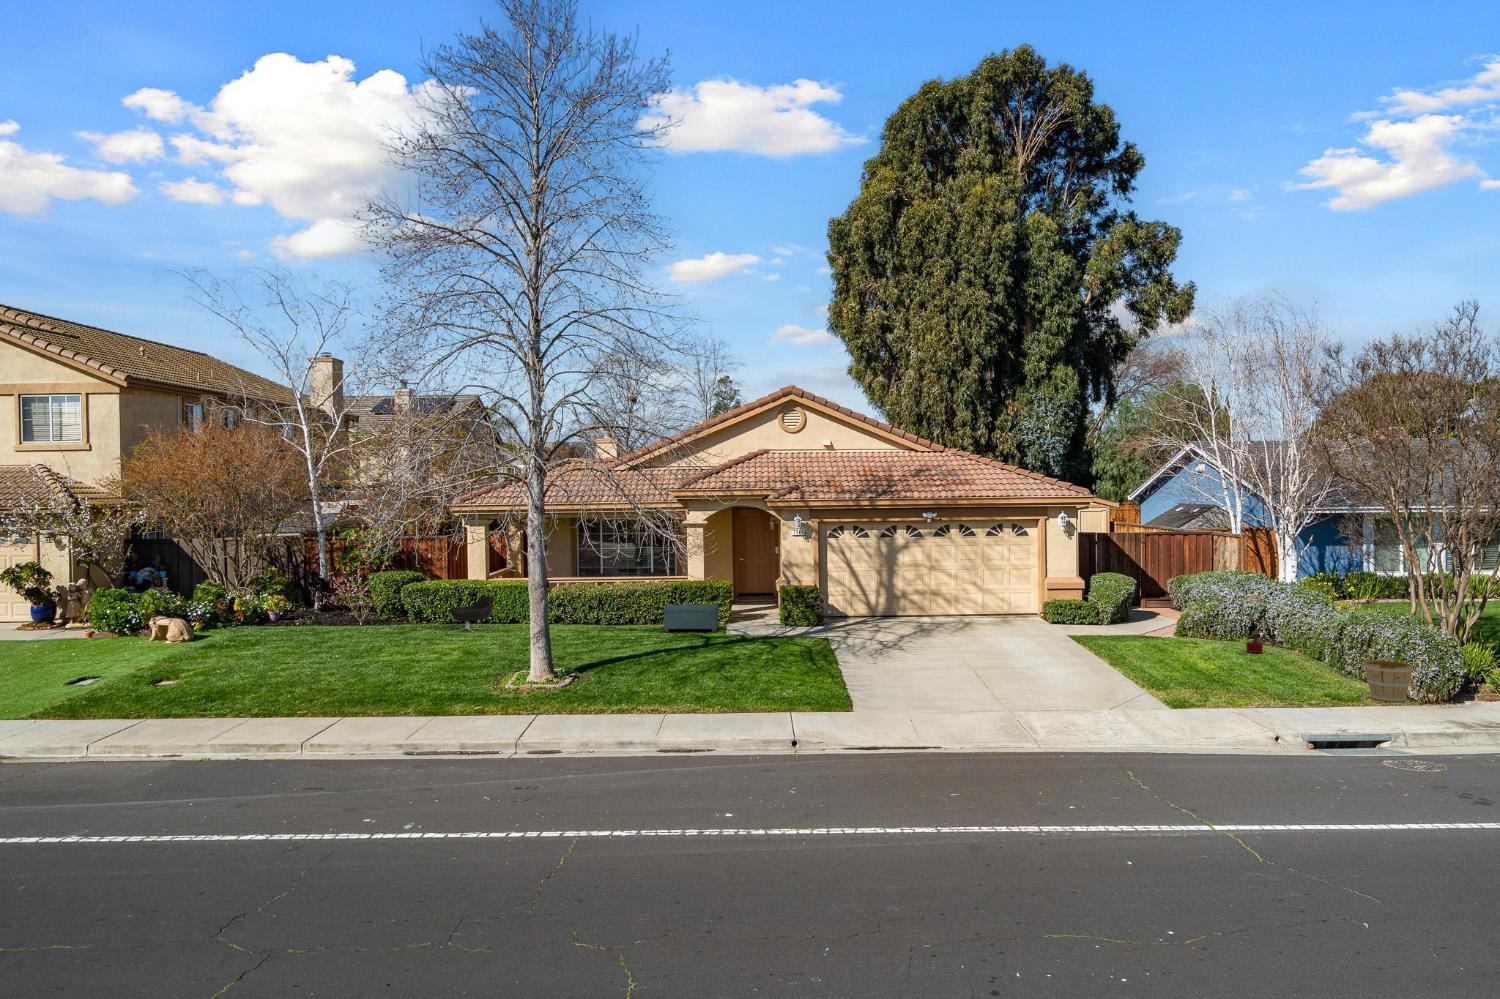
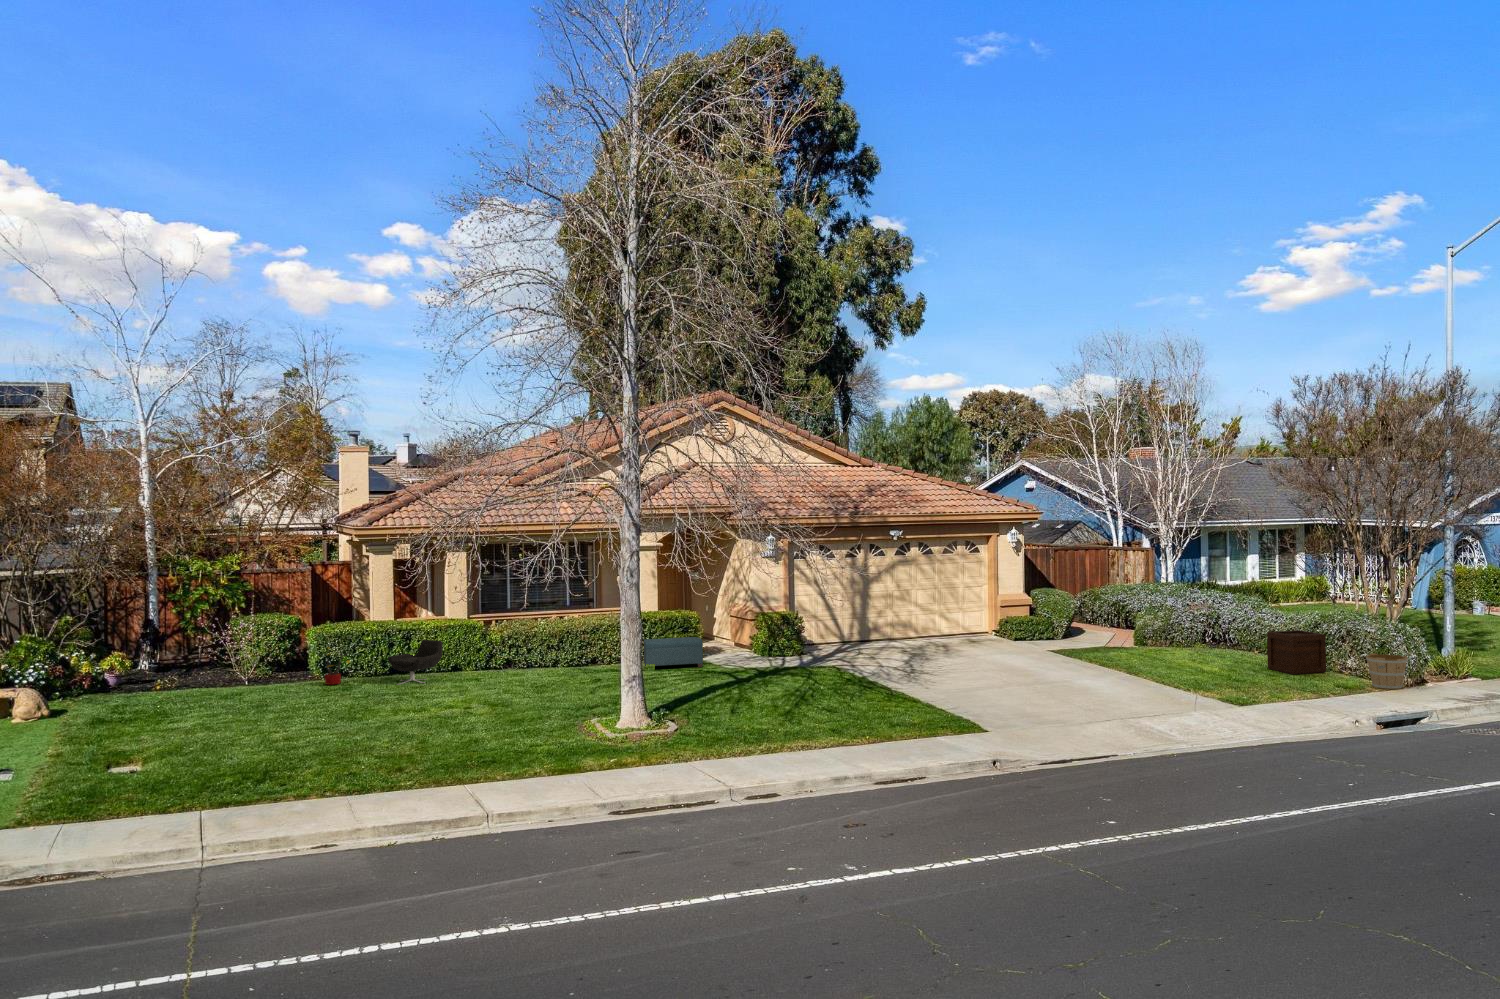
decorative plant: present [1246,619,1263,653] -> present [325,650,350,685]
wooden crate: none [1278,629,1341,678] -> present [1267,630,1326,674]

